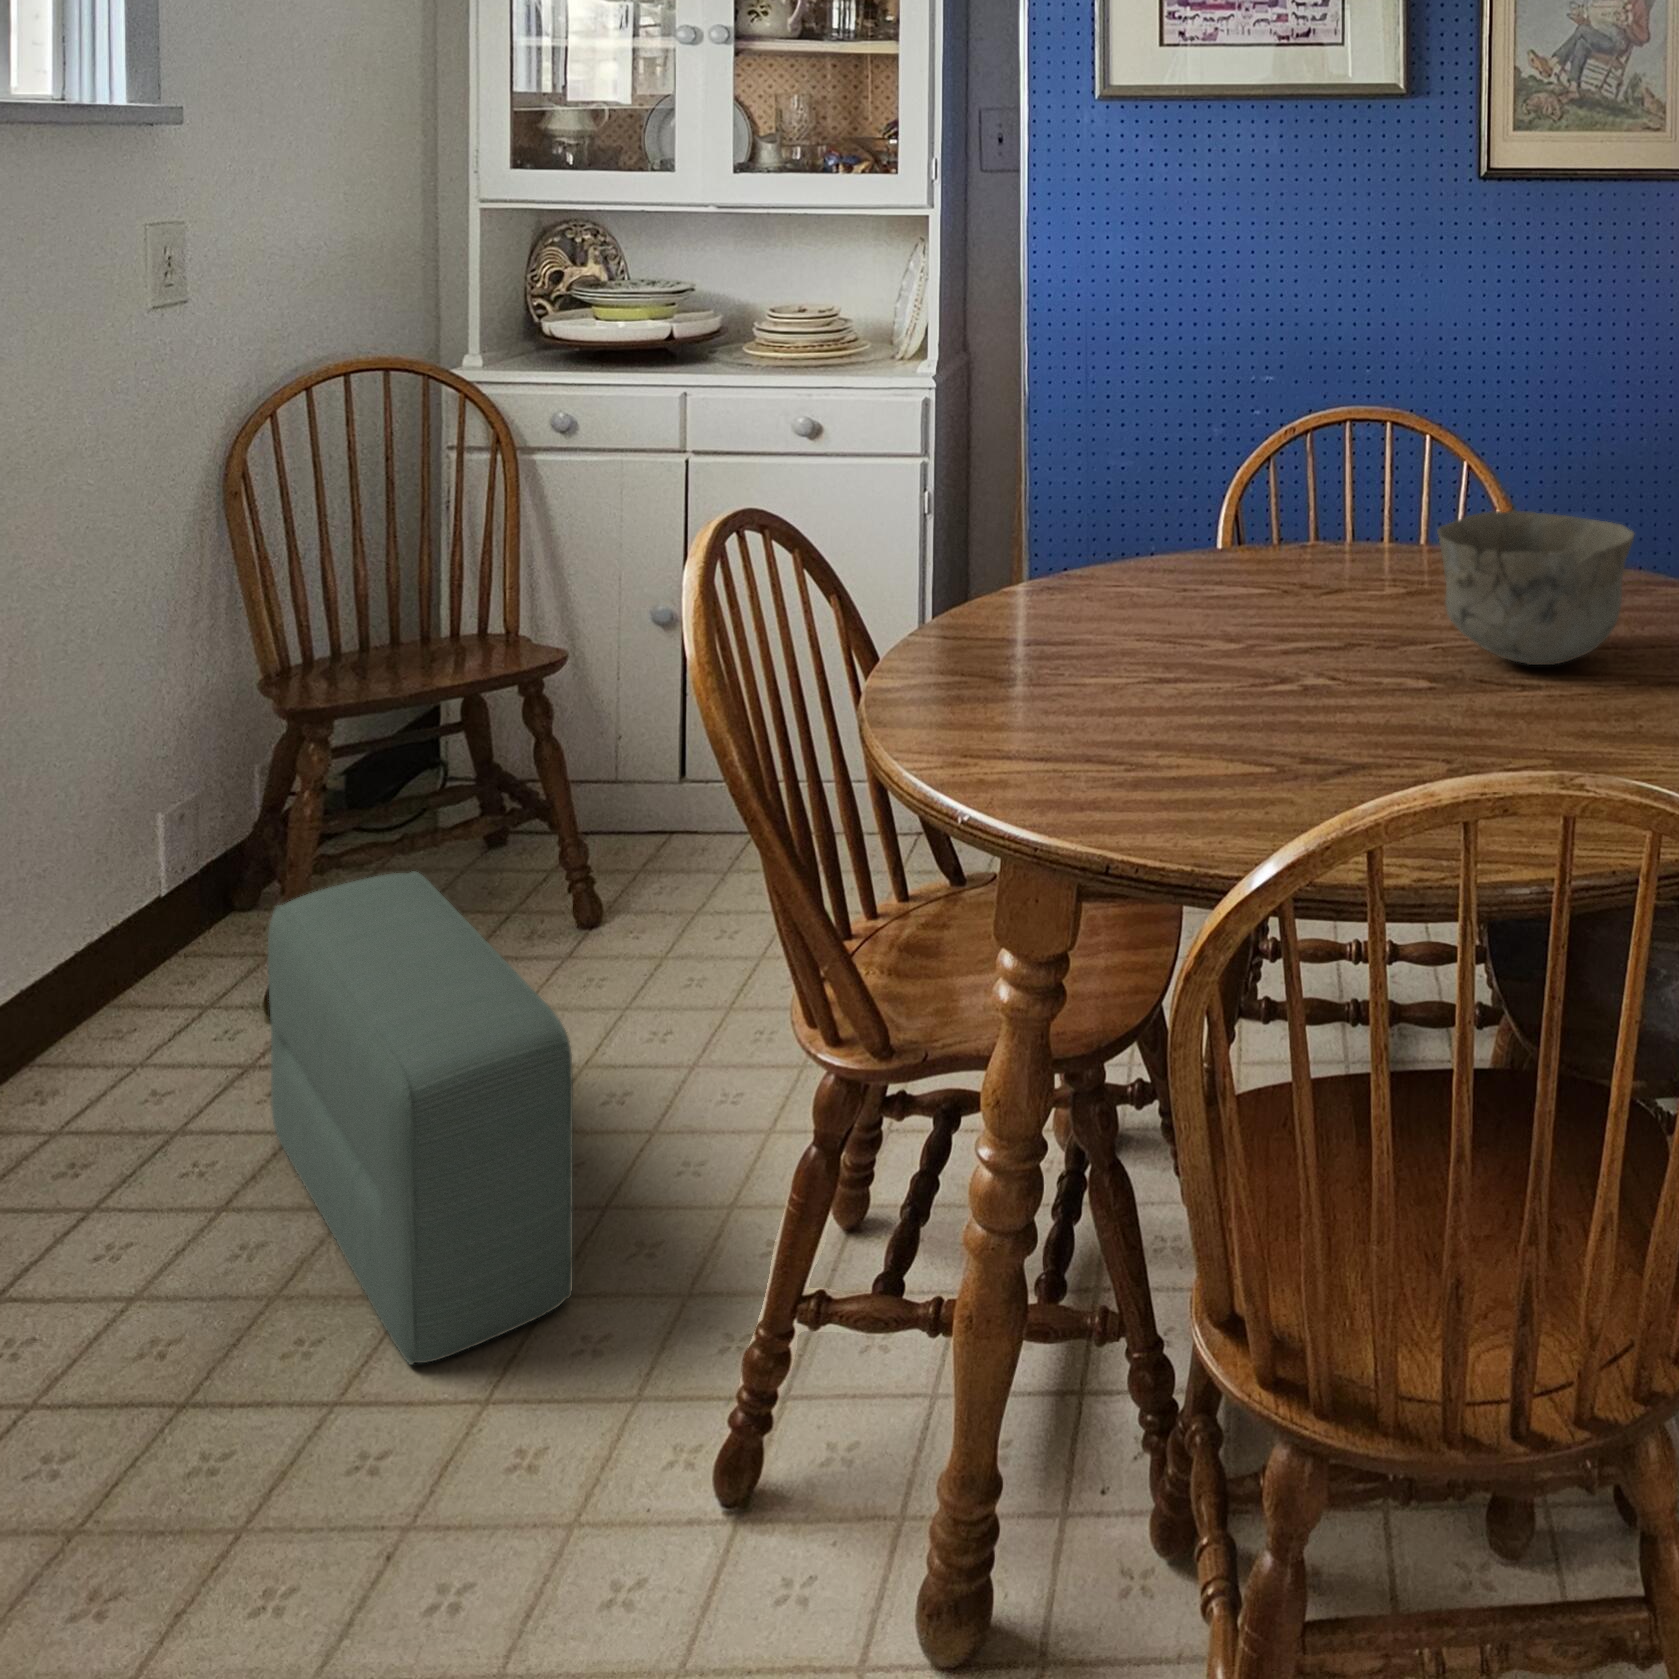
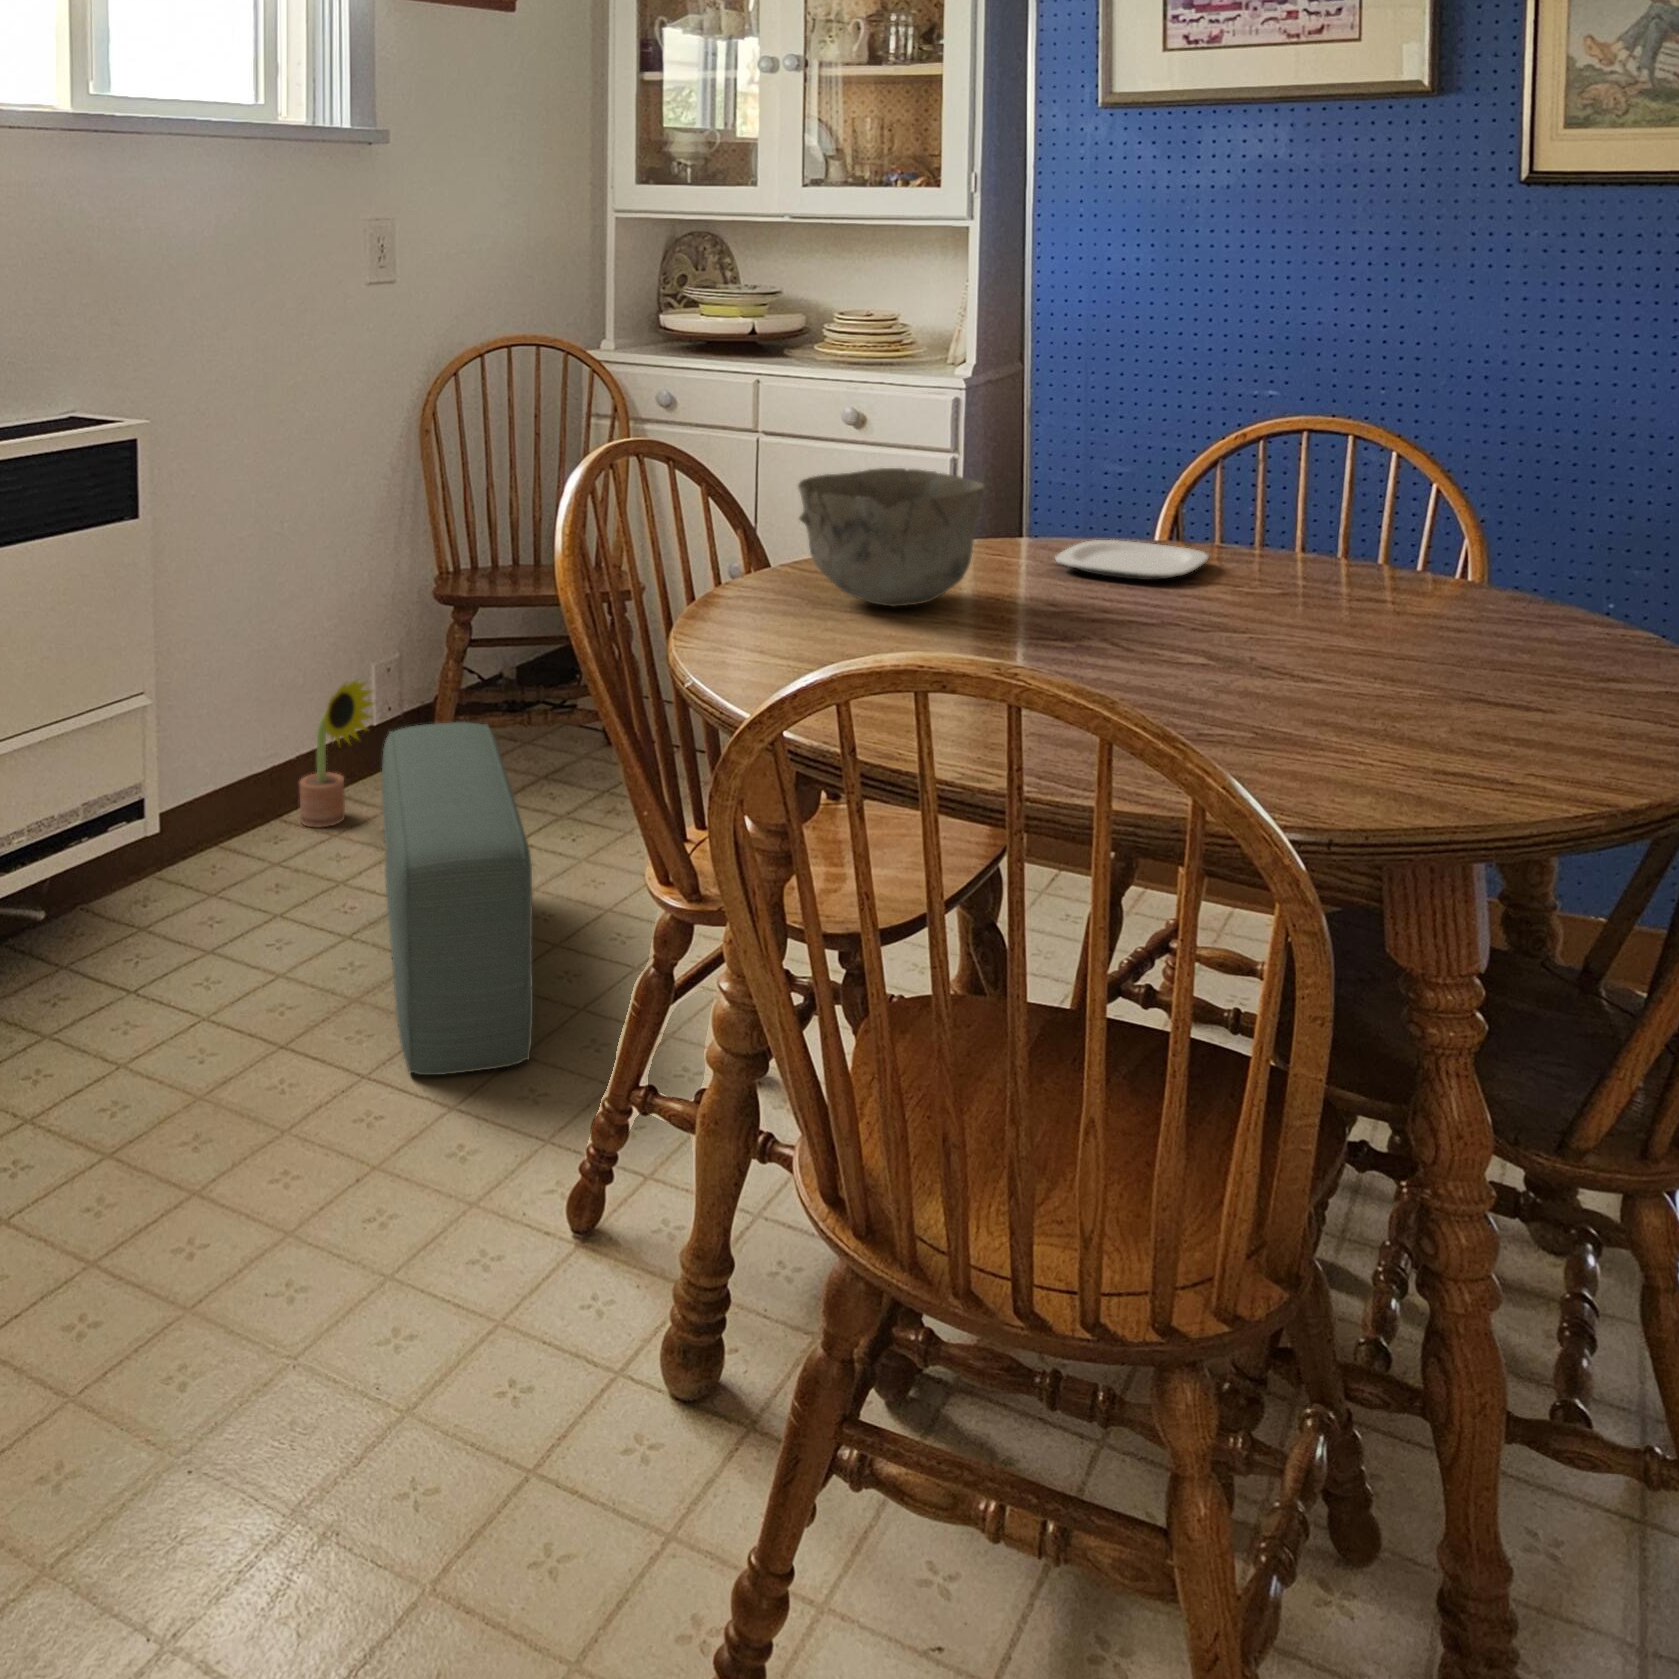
bowl: present [1437,511,1634,665] -> present [798,468,985,606]
plate: none [1190,565,1332,606] -> present [1055,540,1209,580]
decorative plant: none [75,836,198,1056] -> present [299,680,374,827]

